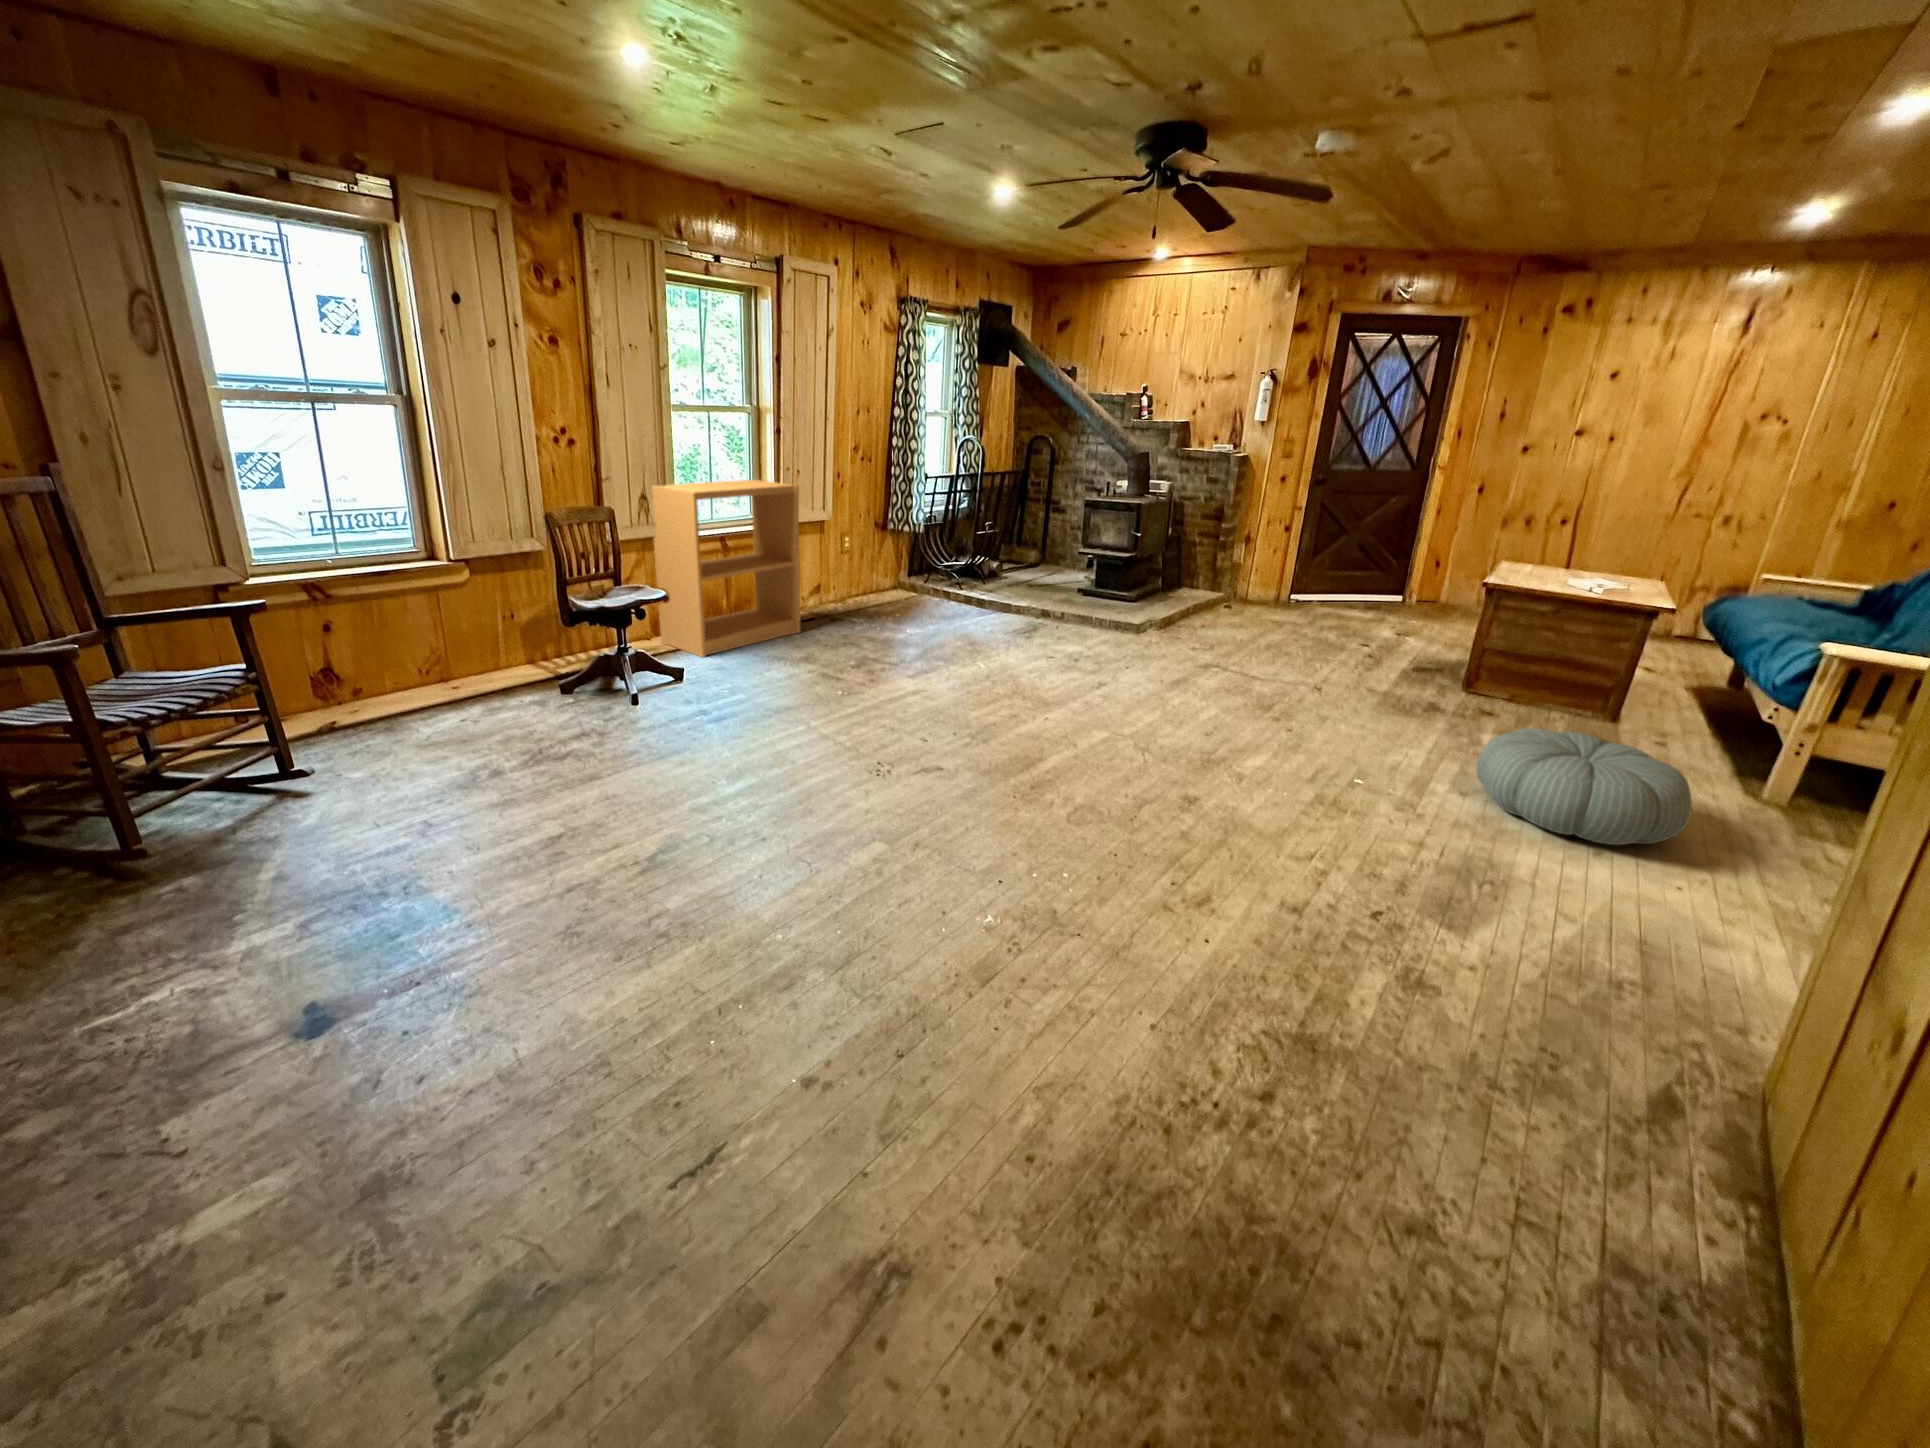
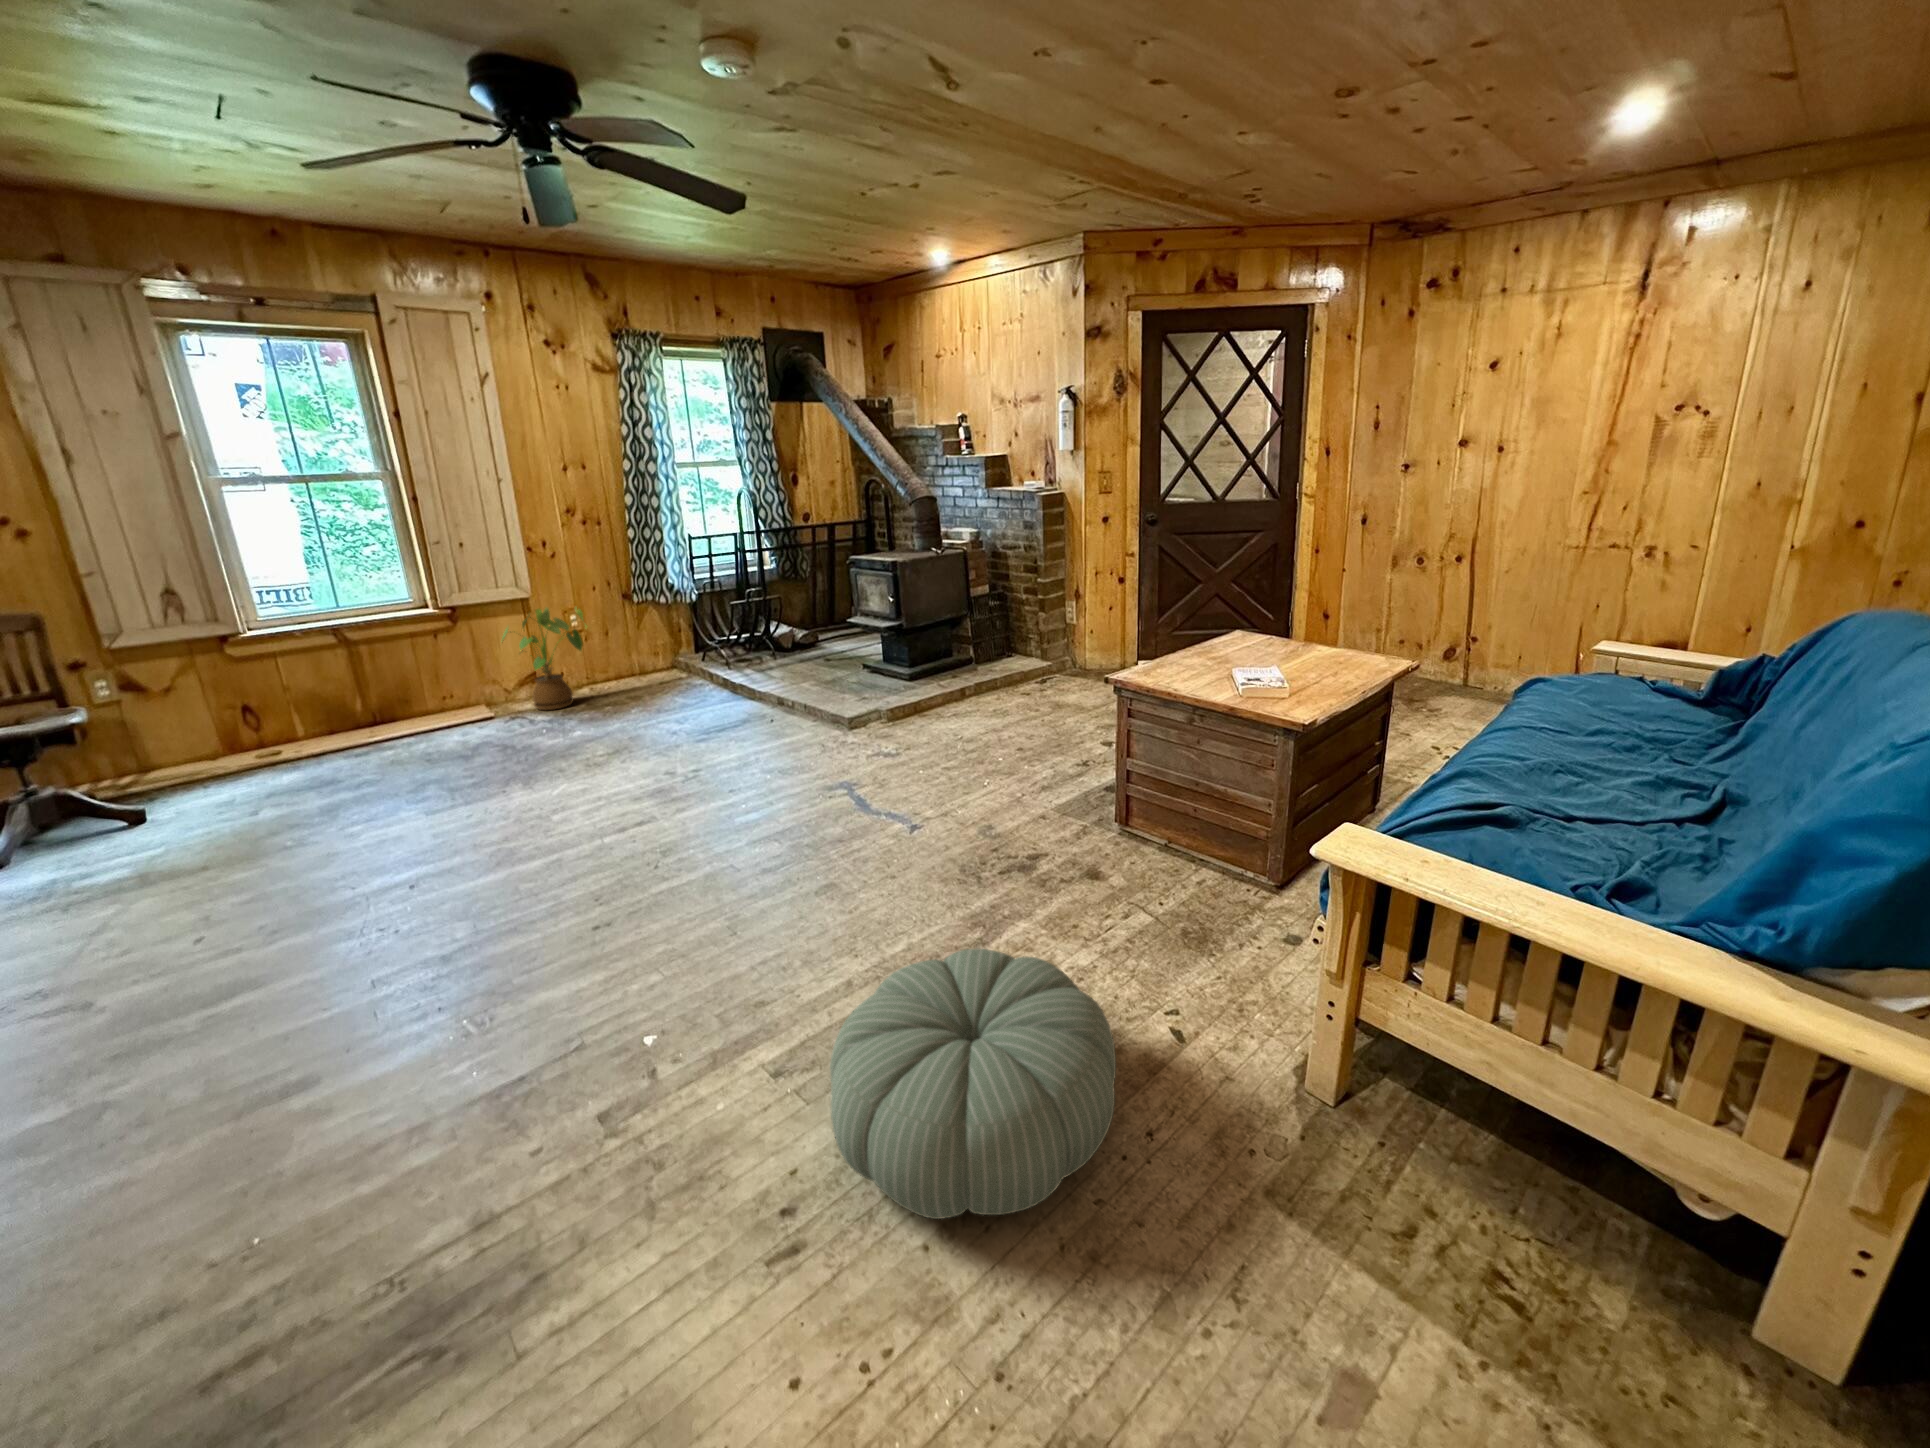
bookshelf: present [652,480,800,657] -> none [164,560,430,789]
house plant: none [826,528,888,613] -> present [501,608,587,710]

